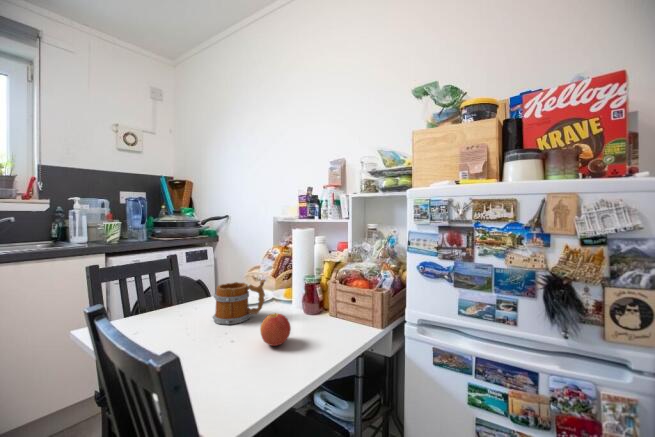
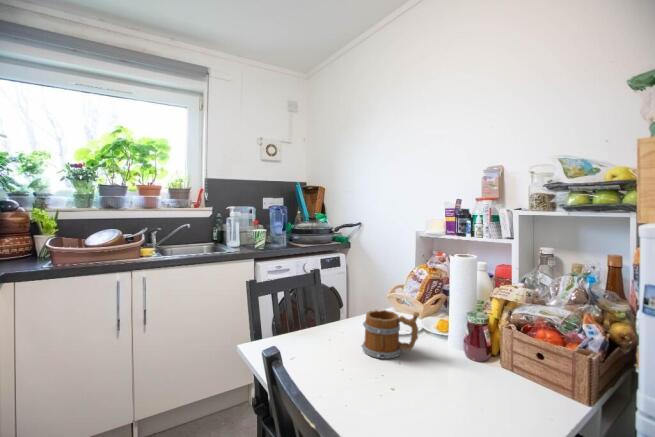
apple: present [260,313,291,346] -> none [423,362,461,403]

